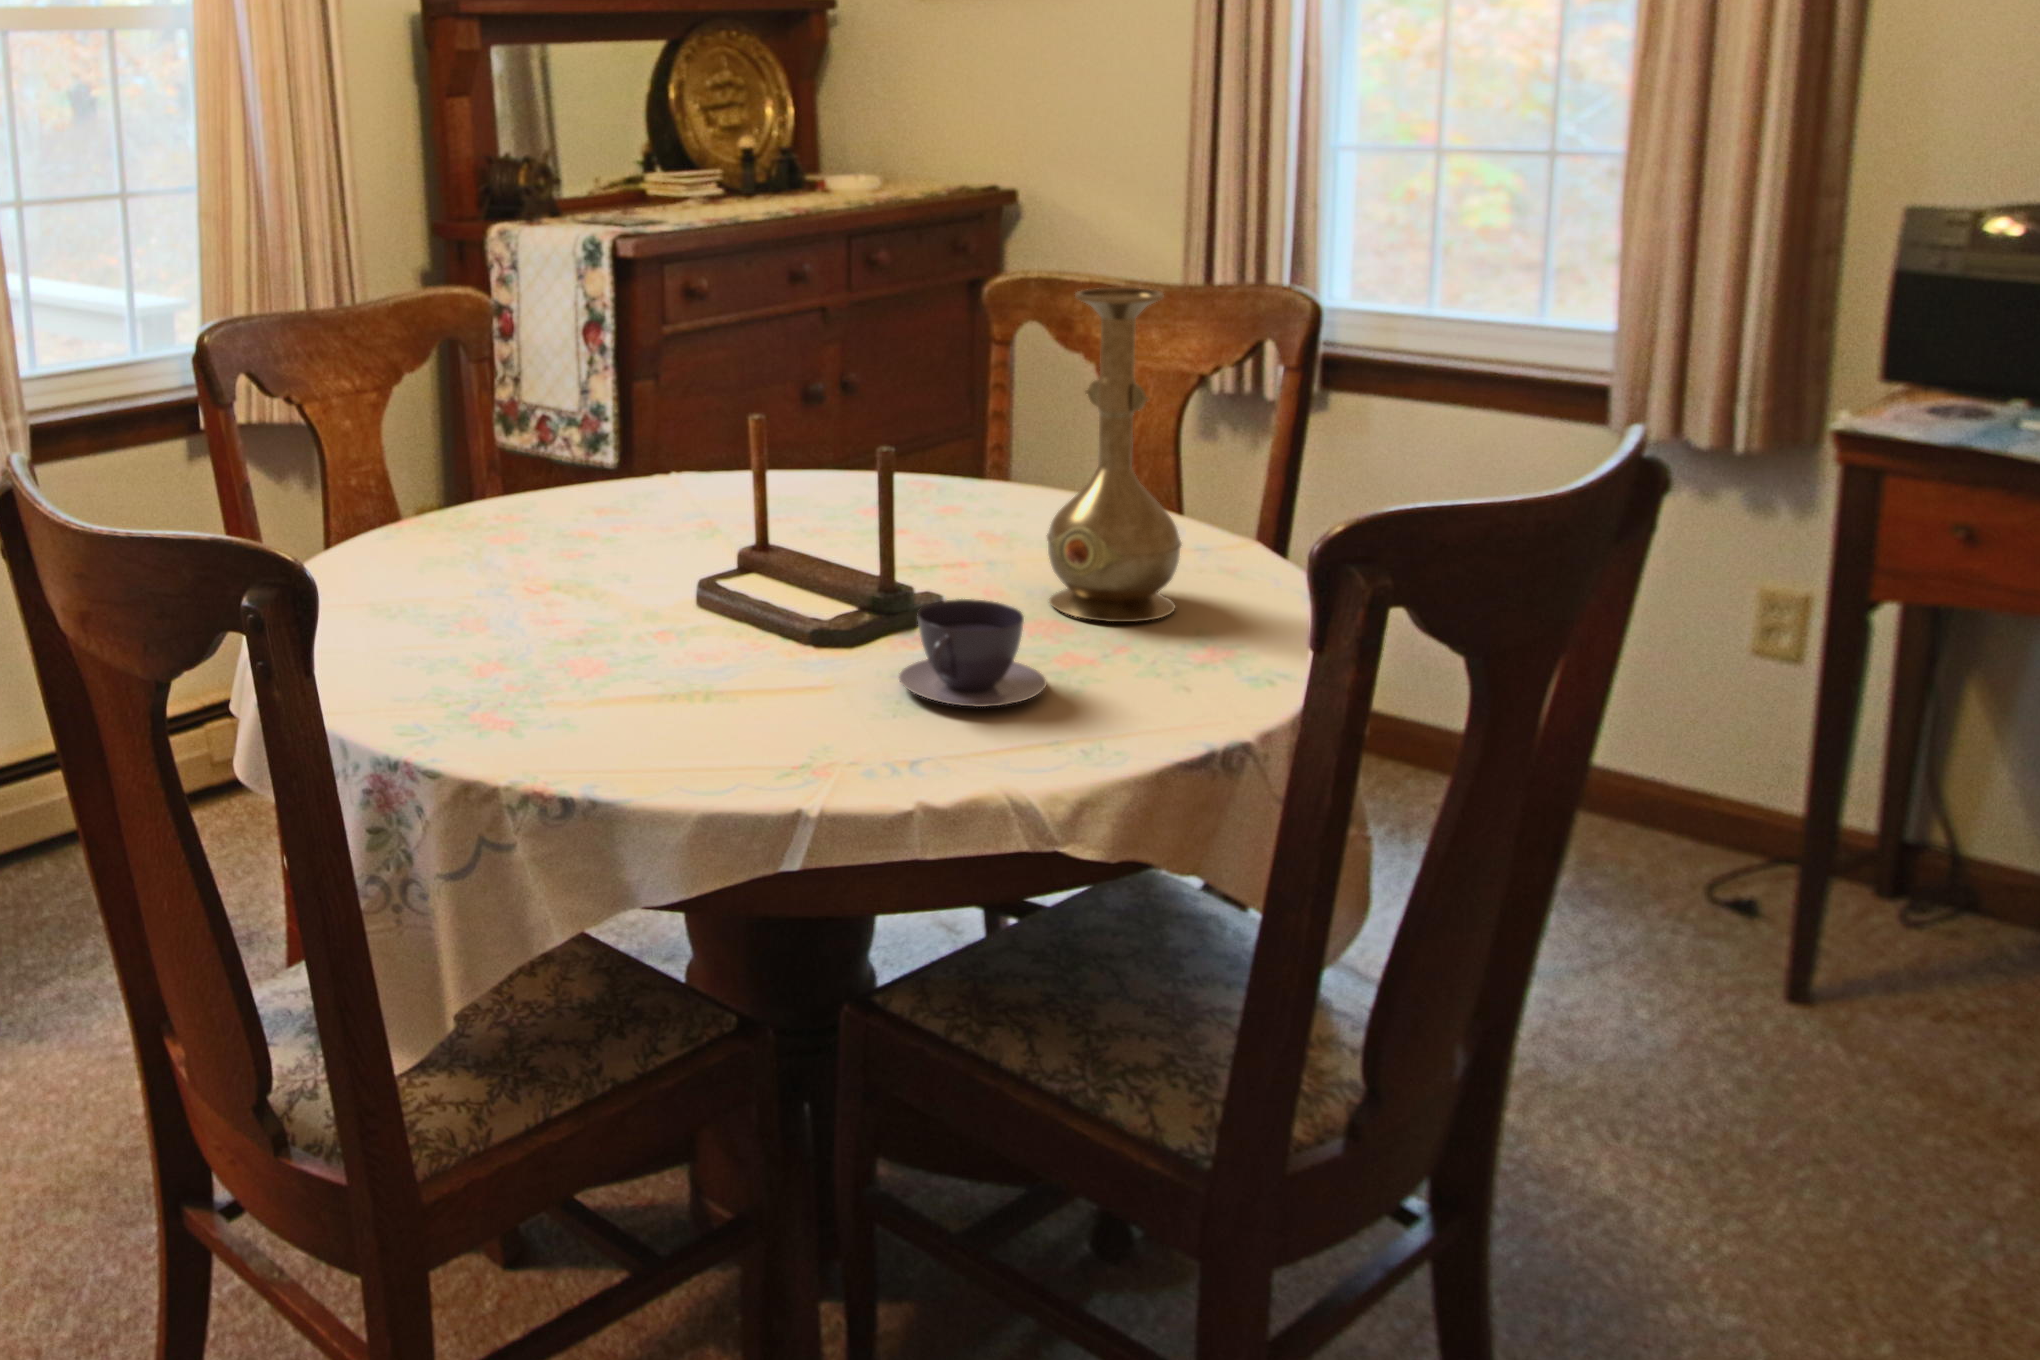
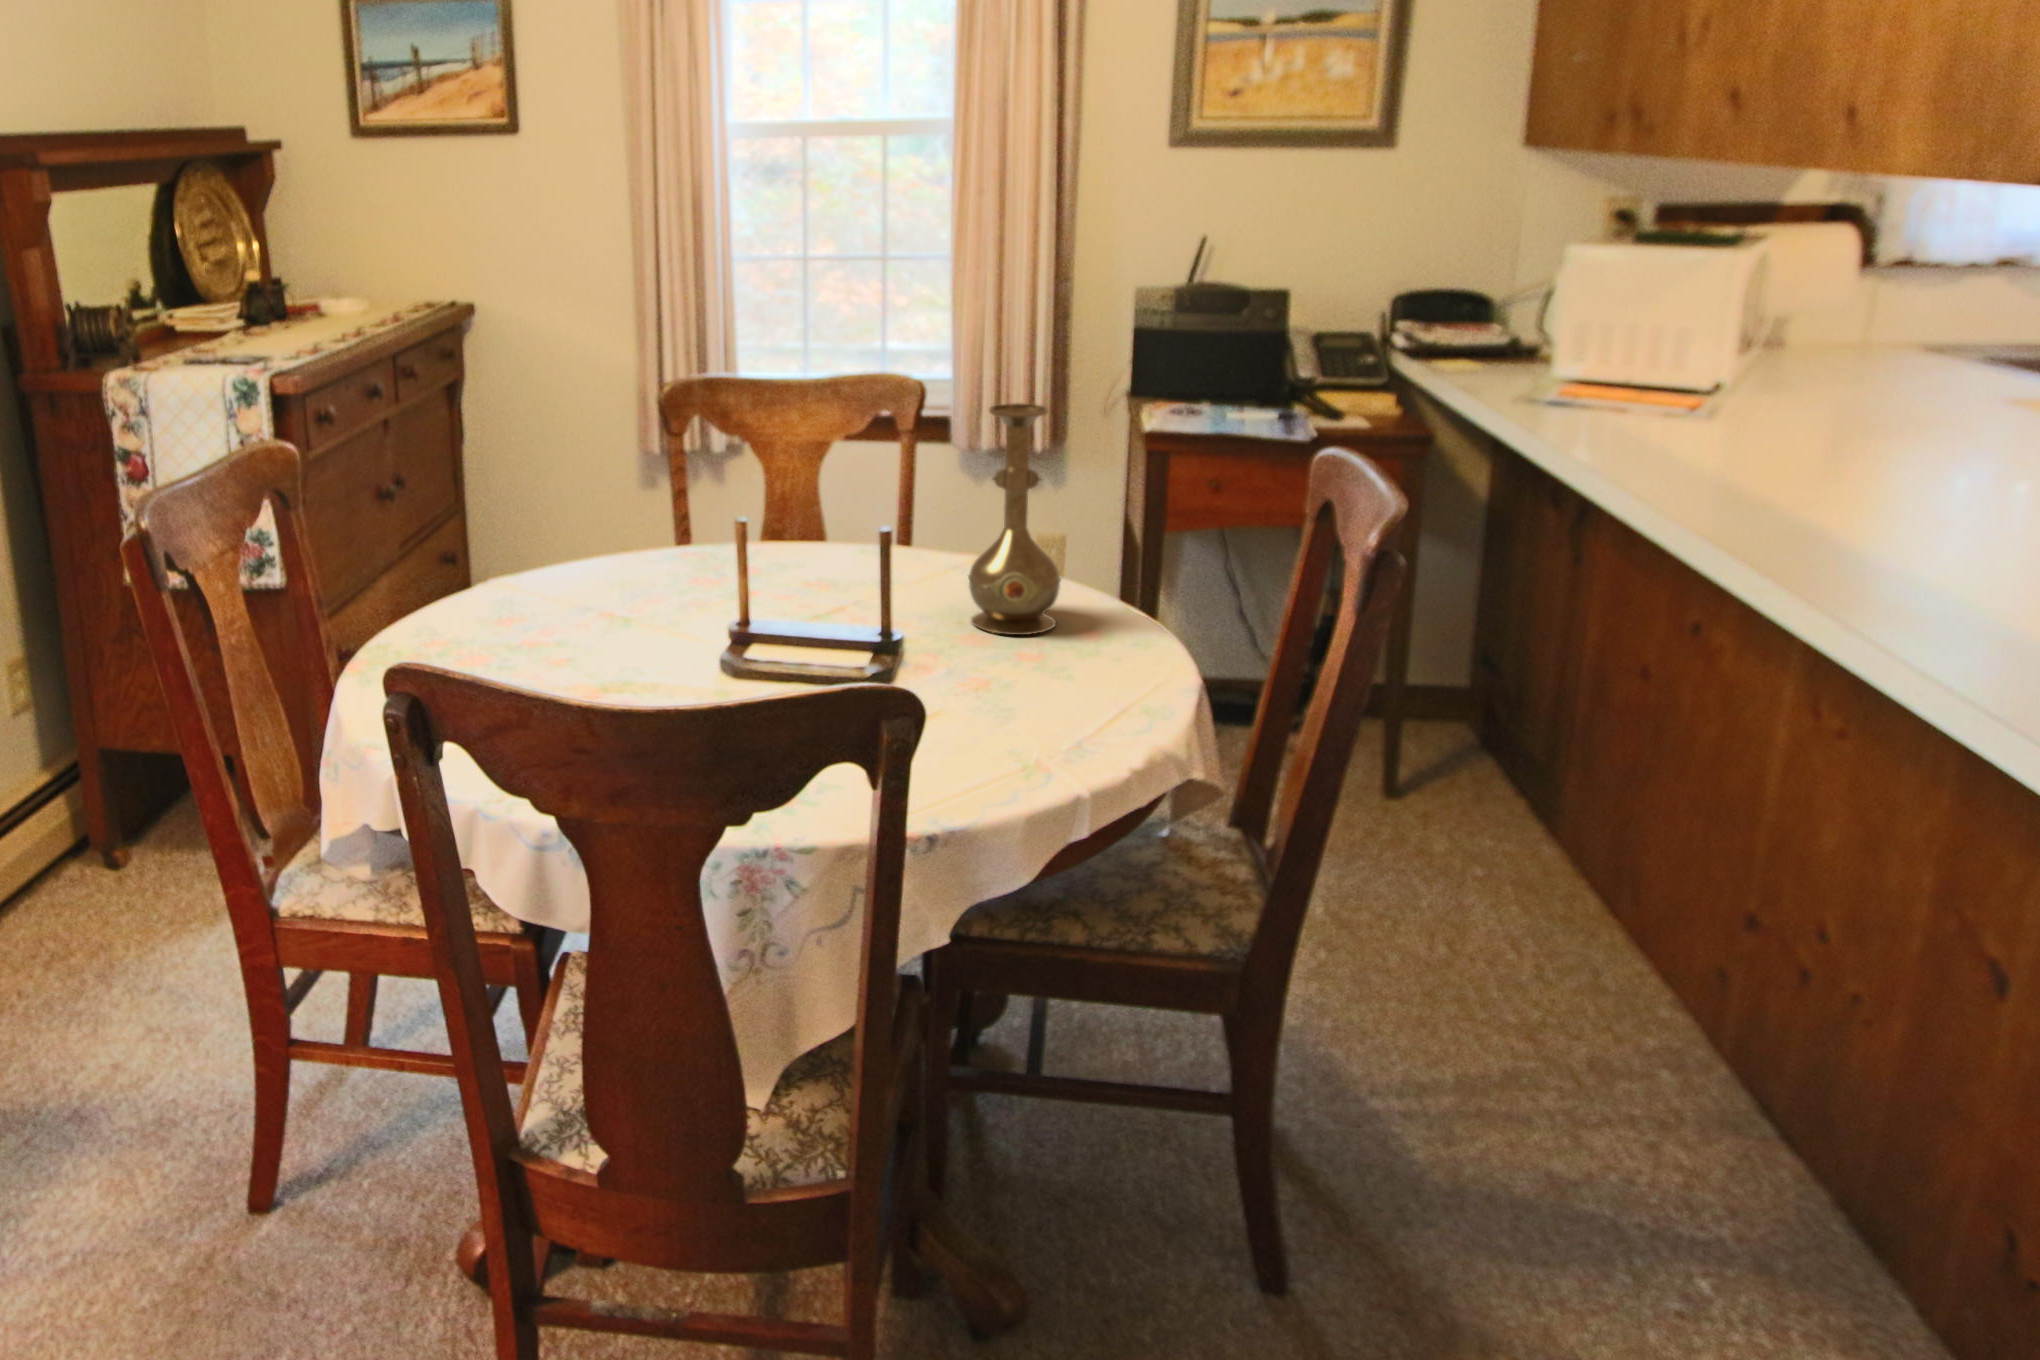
teacup: present [899,599,1046,707] -> none [988,634,1091,709]

